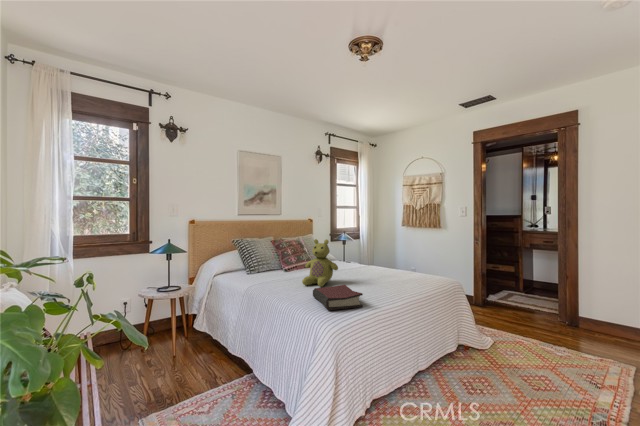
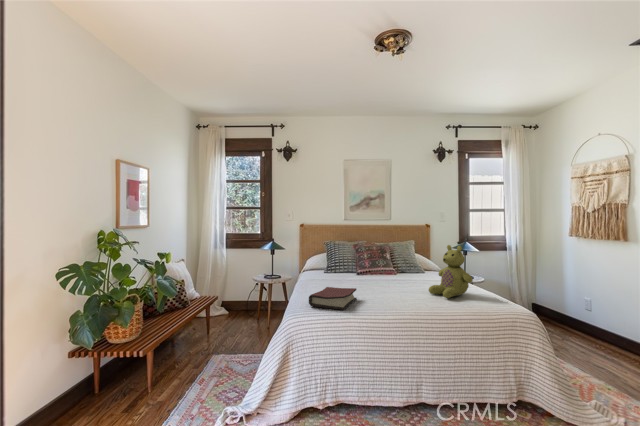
stuffed bear: present [302,239,338,287] -> present [429,245,473,298]

